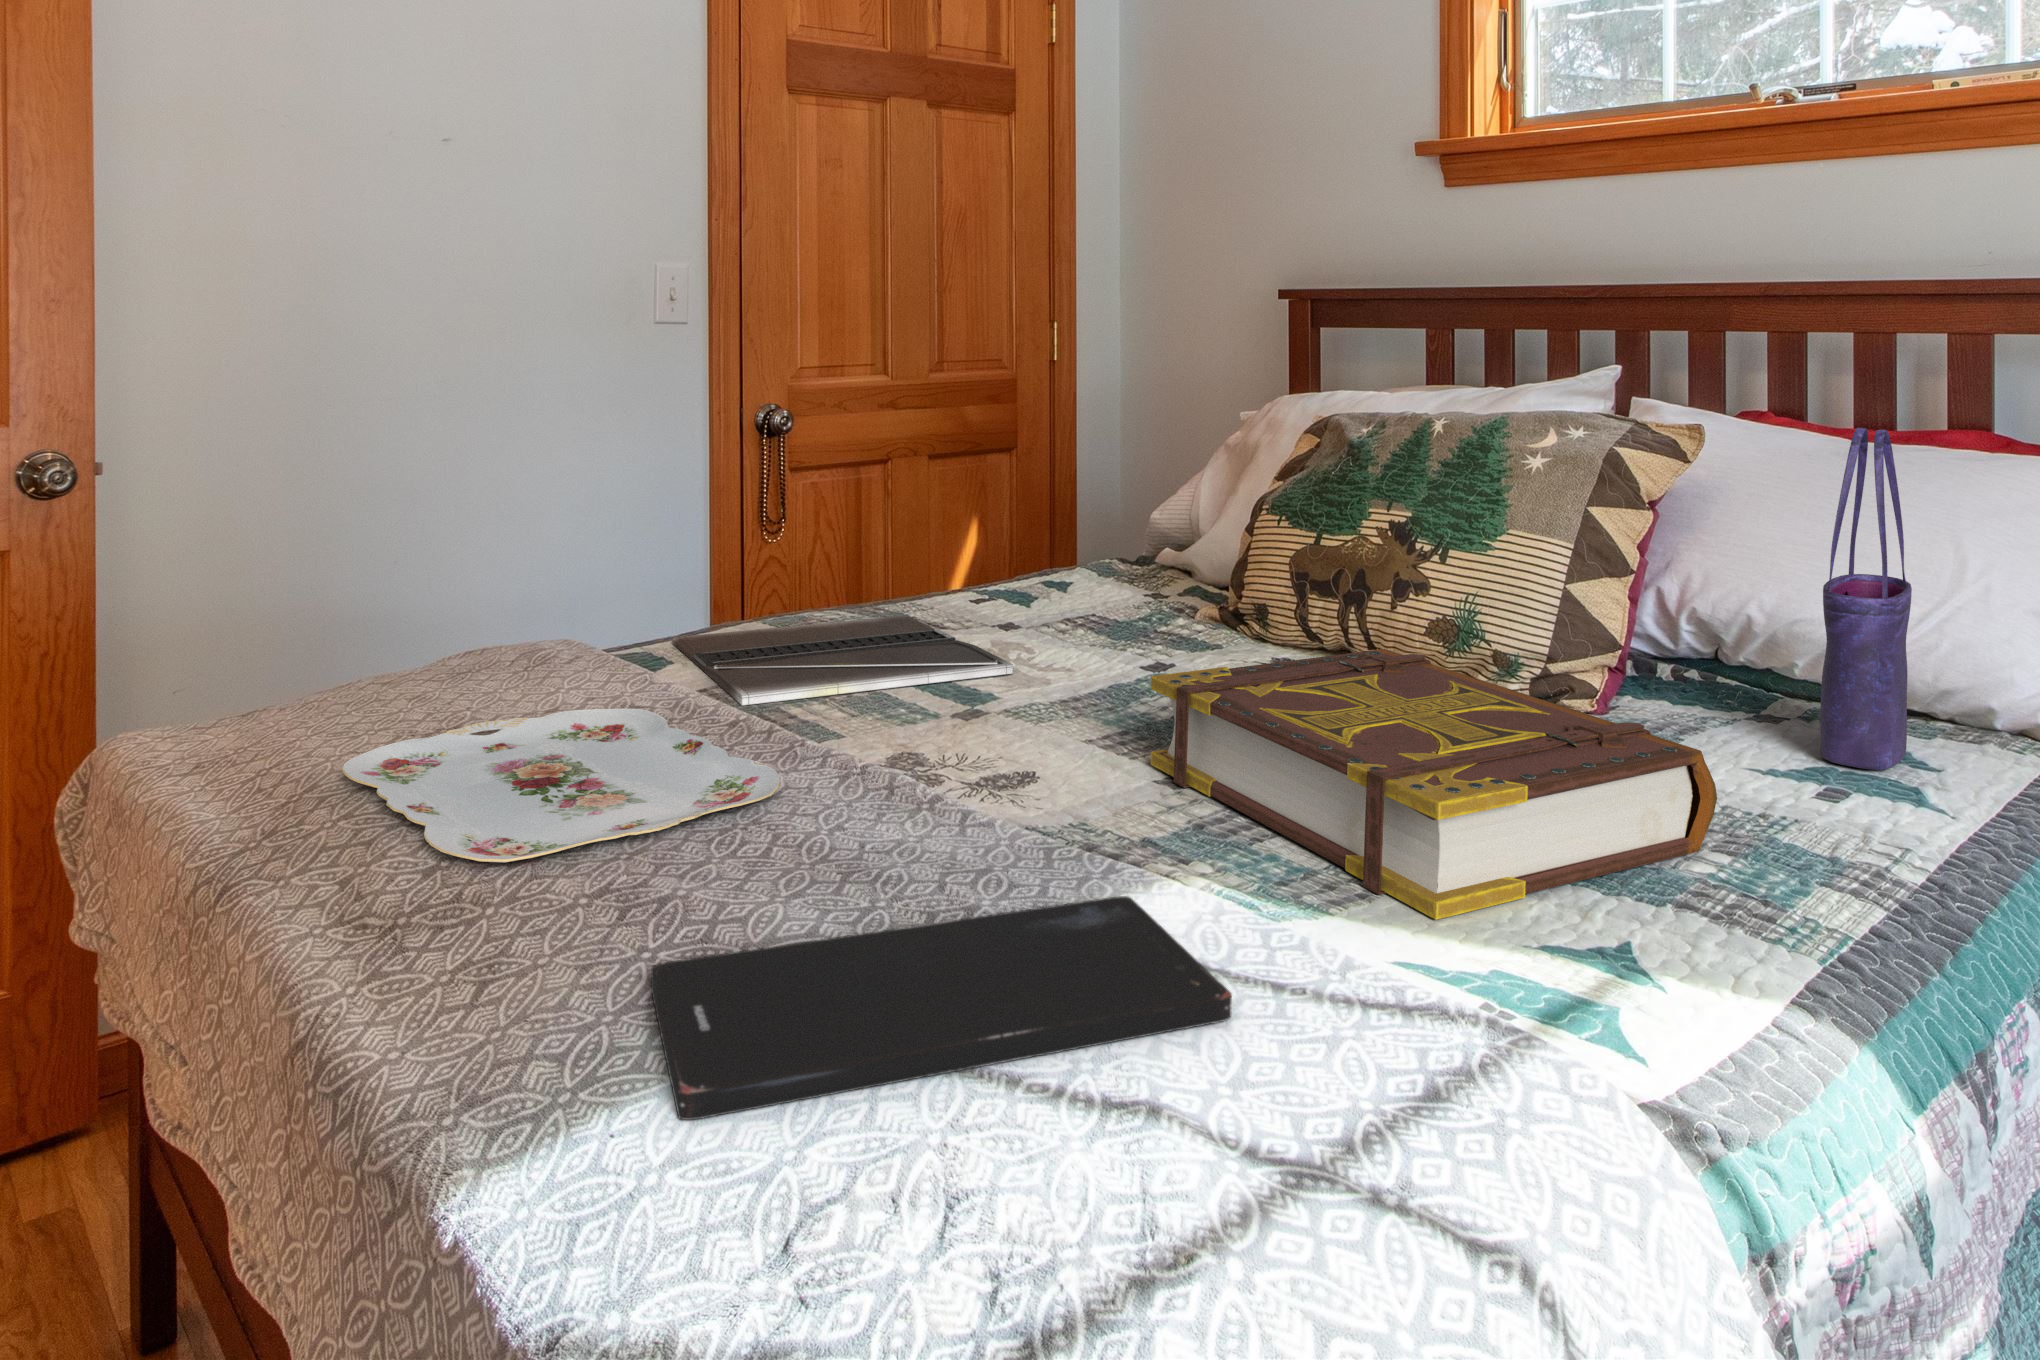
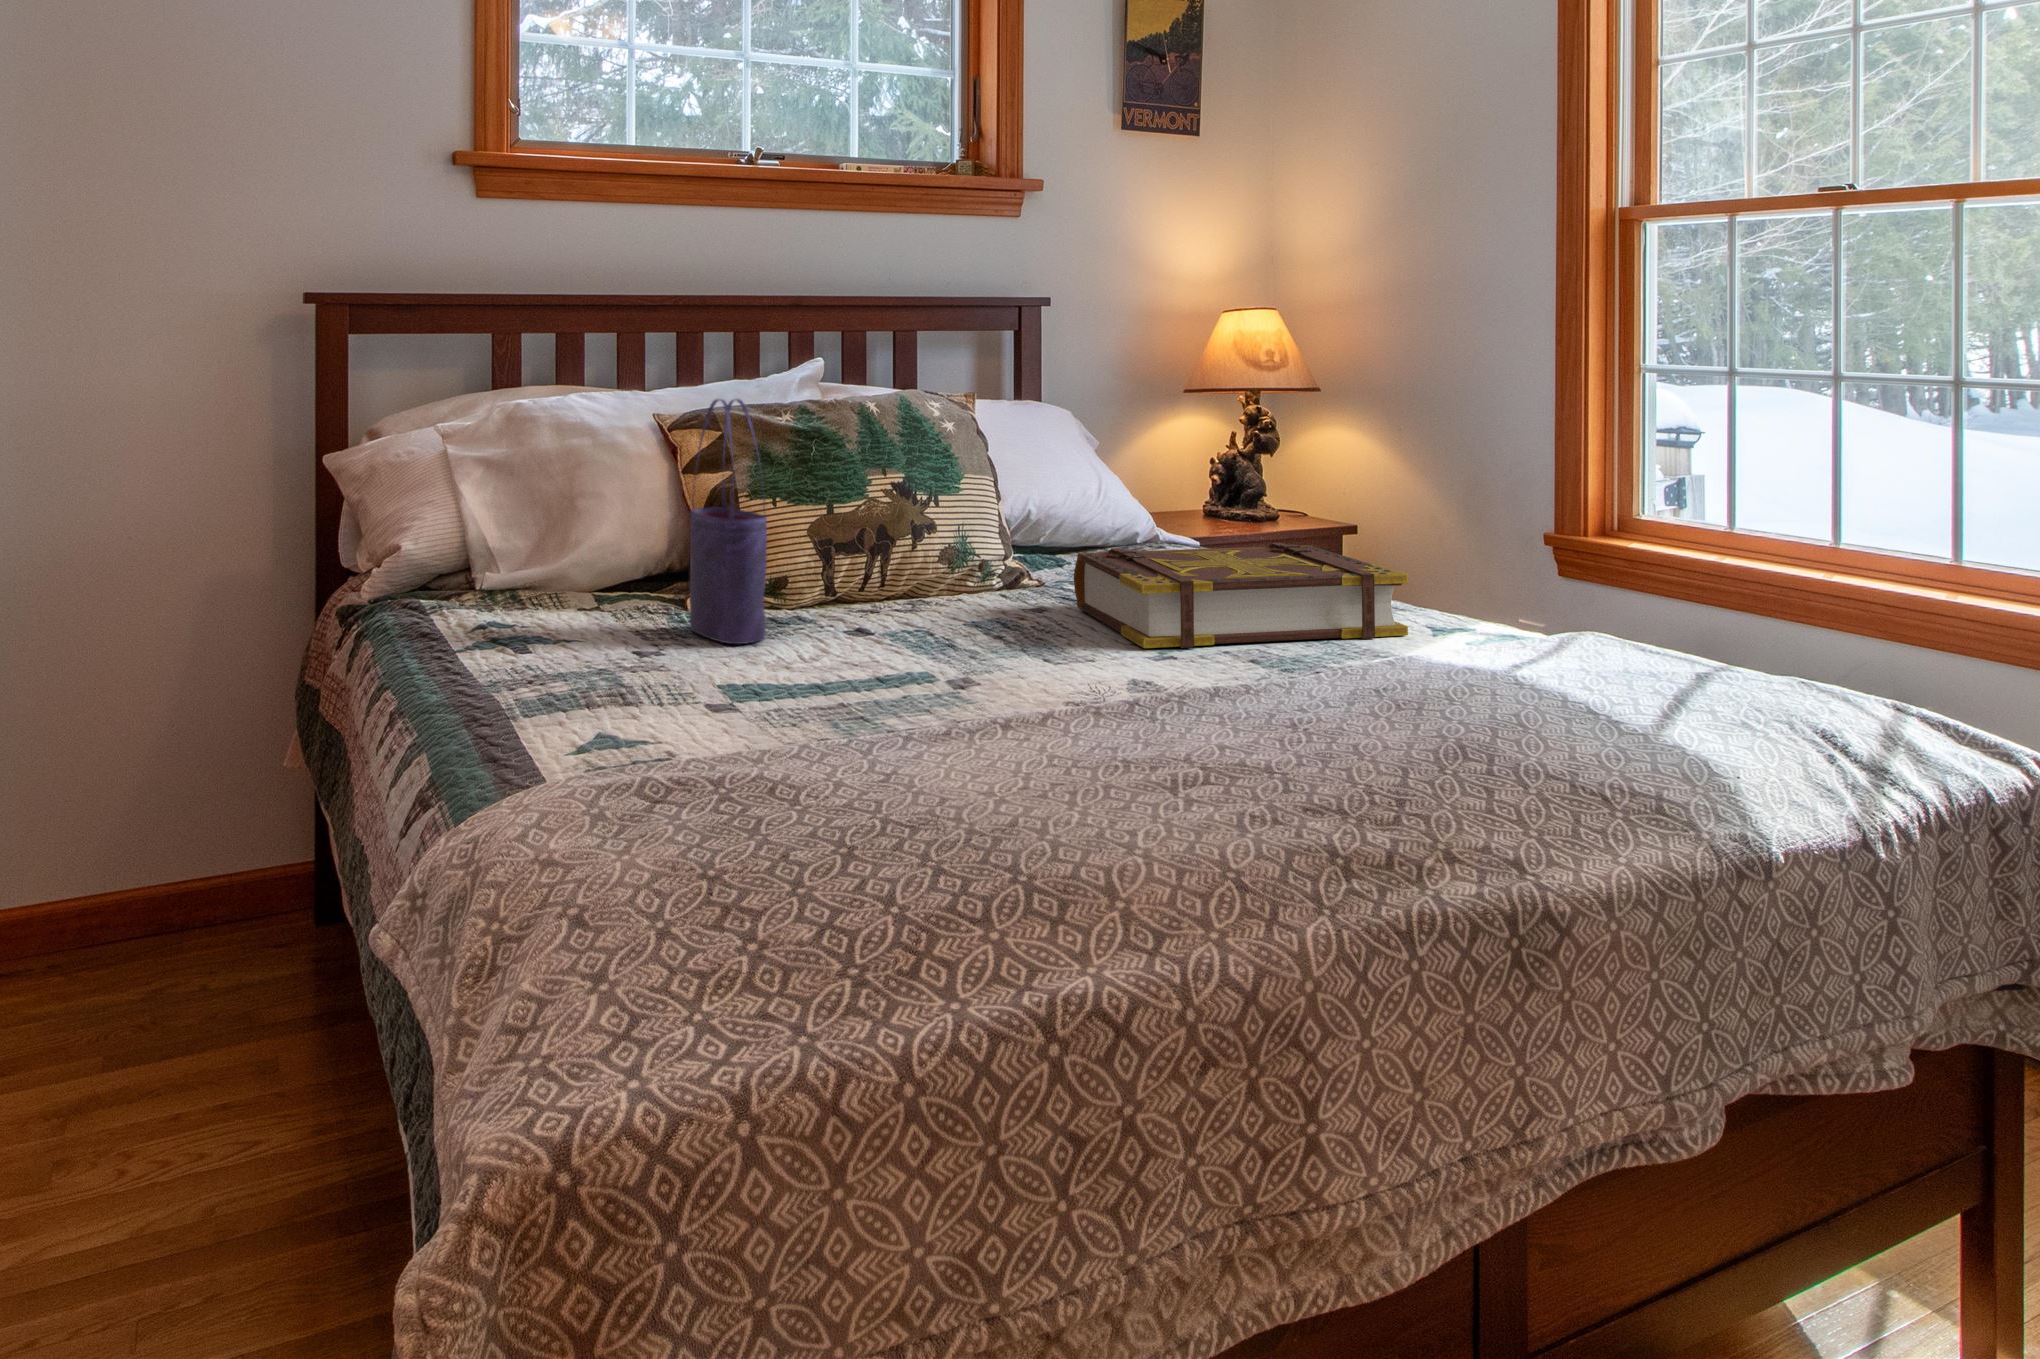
tote bag: present [1820,428,1912,770] -> present [690,399,767,644]
laptop: present [672,616,1013,706] -> none [604,649,914,744]
serving tray: present [342,708,780,863] -> none [947,706,1382,827]
smartphone: present [651,896,1232,1120] -> none [1421,656,1705,746]

